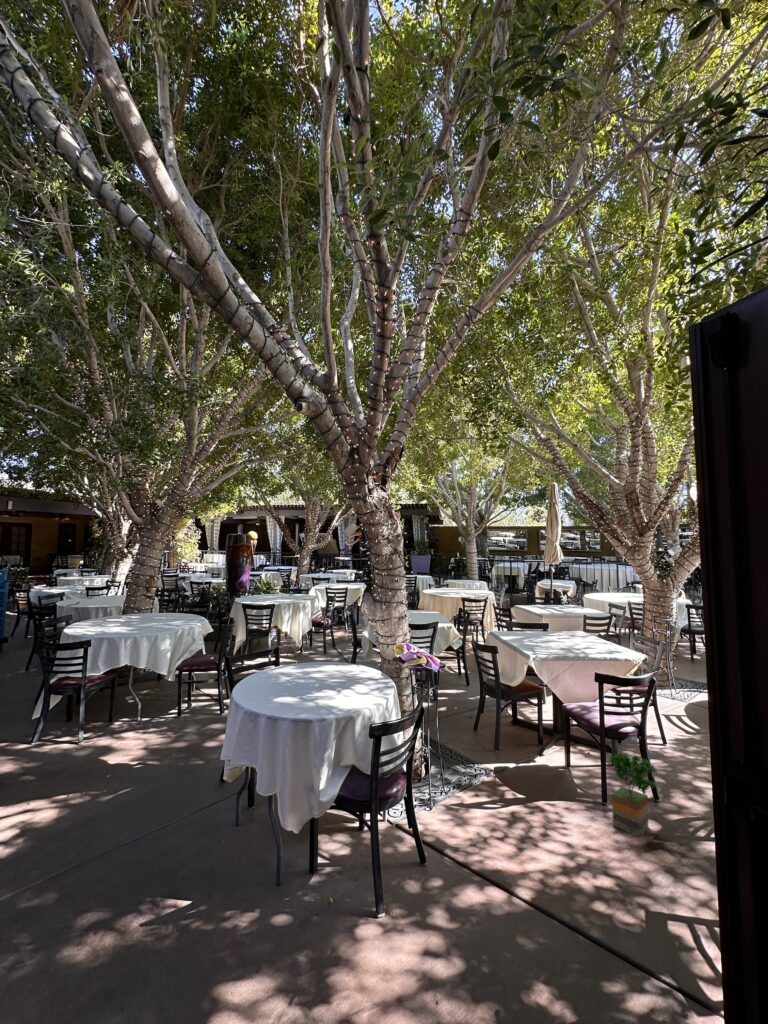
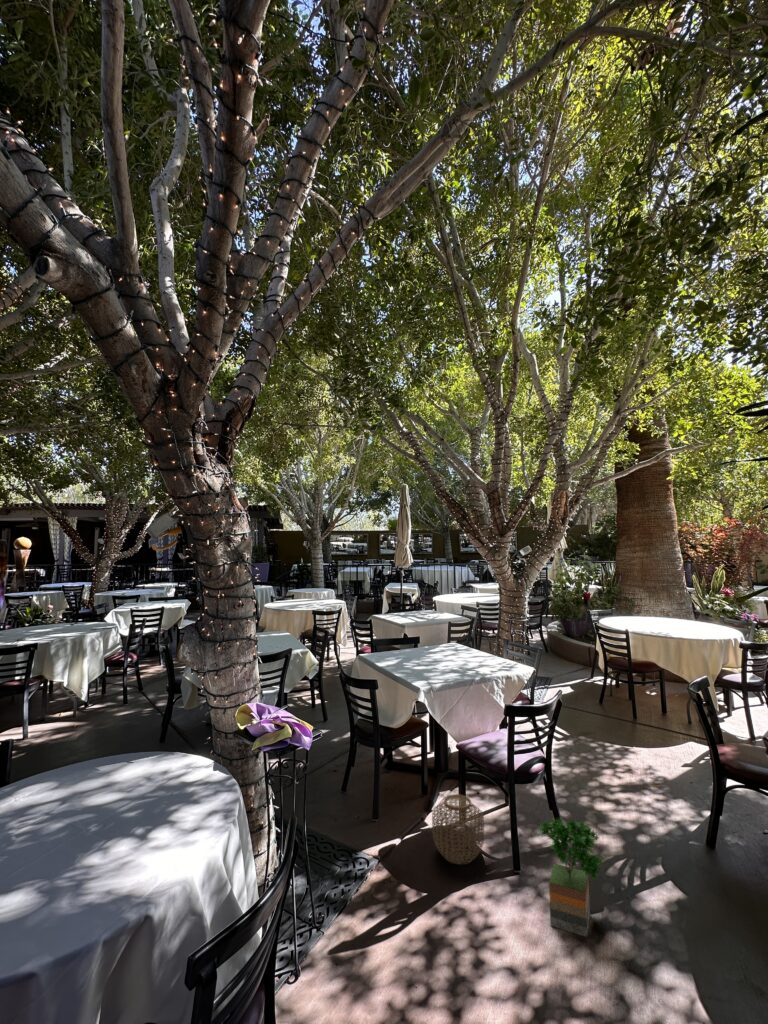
woven basket: none [534,734,575,784] -> present [432,794,484,864]

